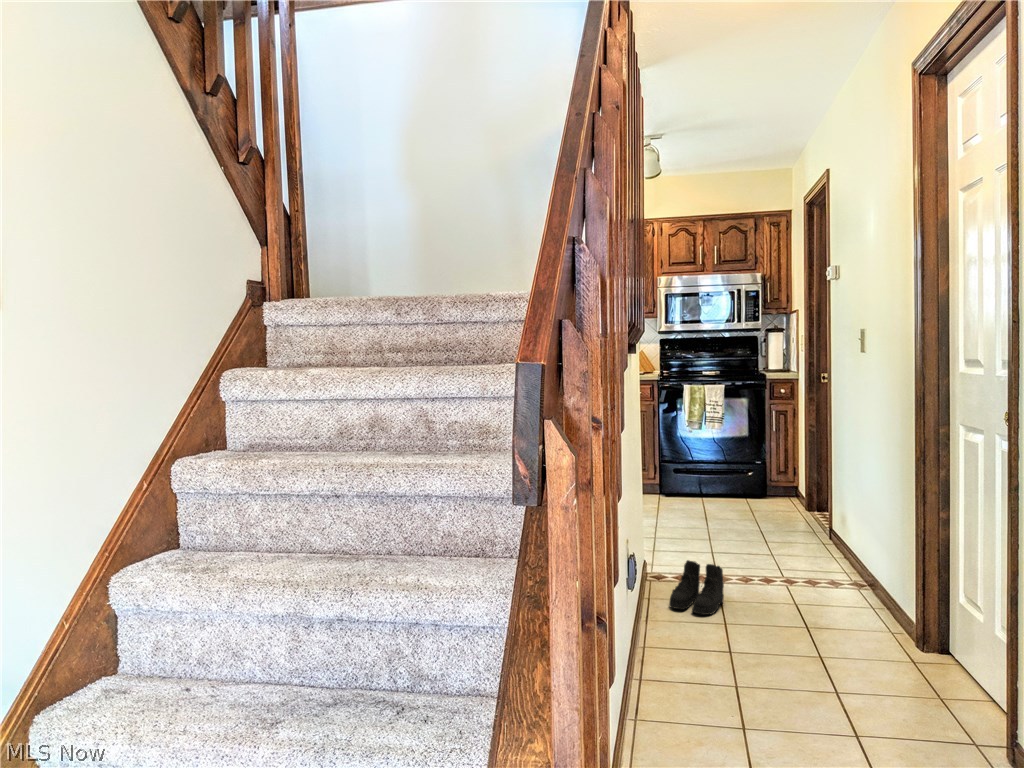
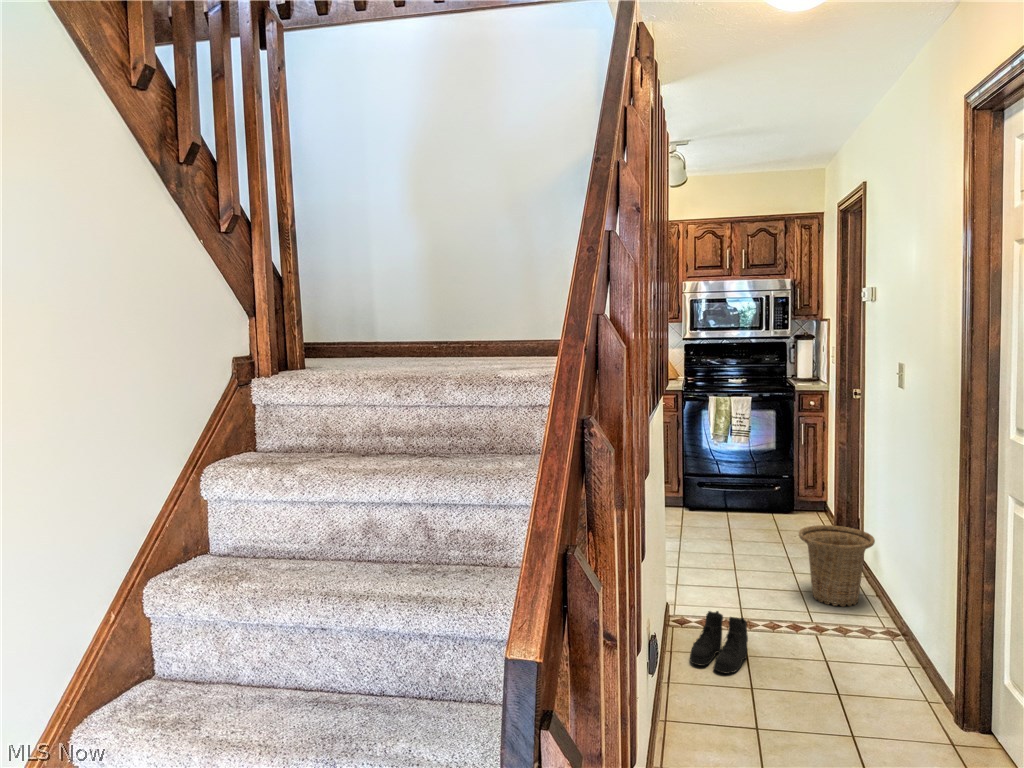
basket: none [771,491,842,565] -> present [799,525,875,607]

